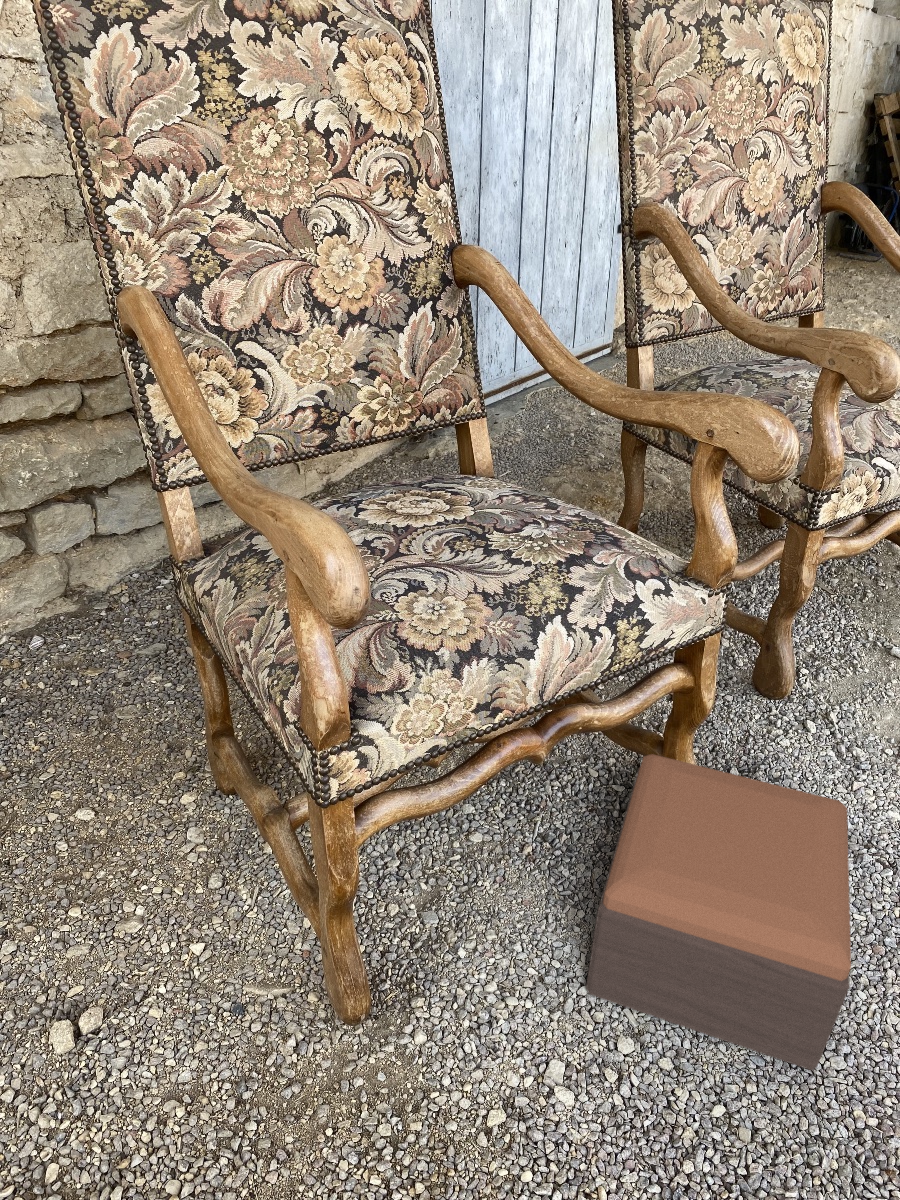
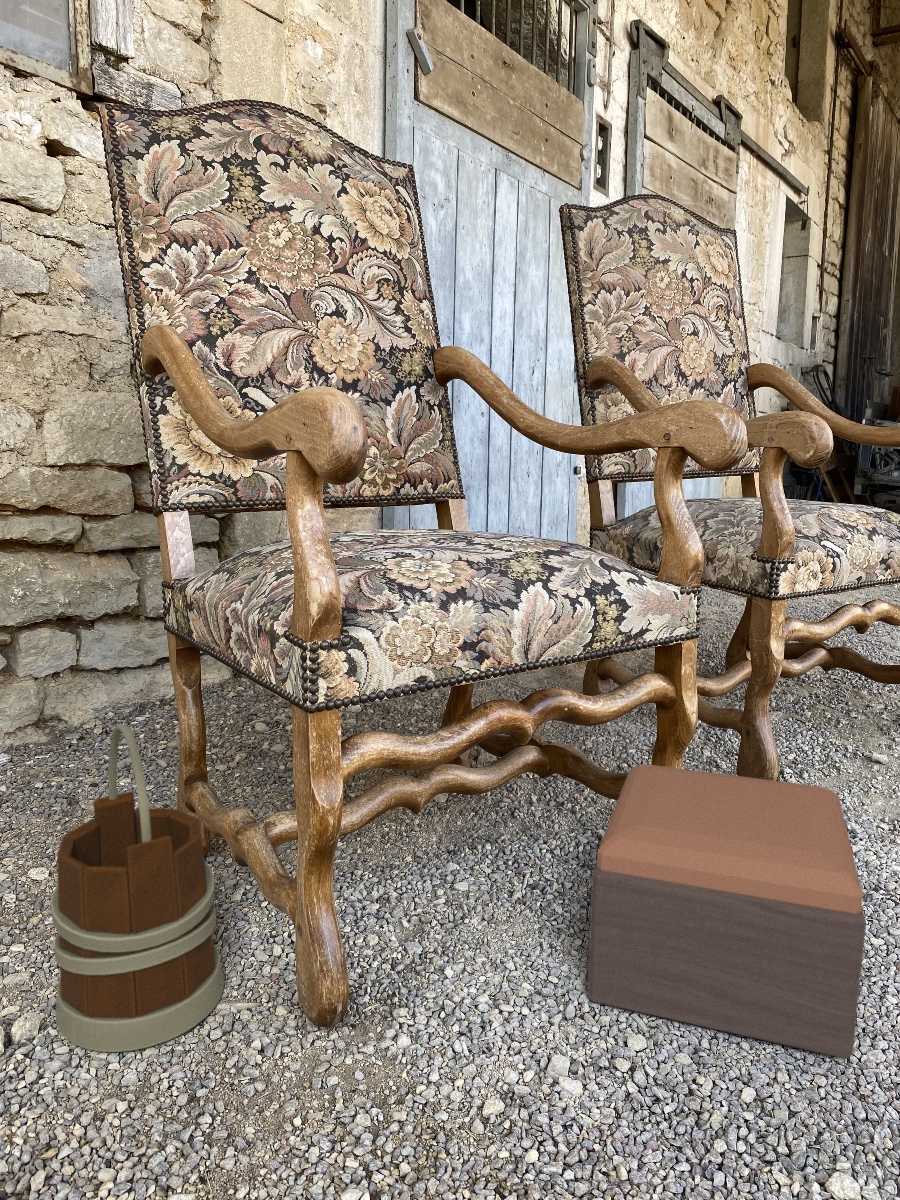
wooden bucket: none [95,784,259,1048] -> present [51,725,224,1052]

